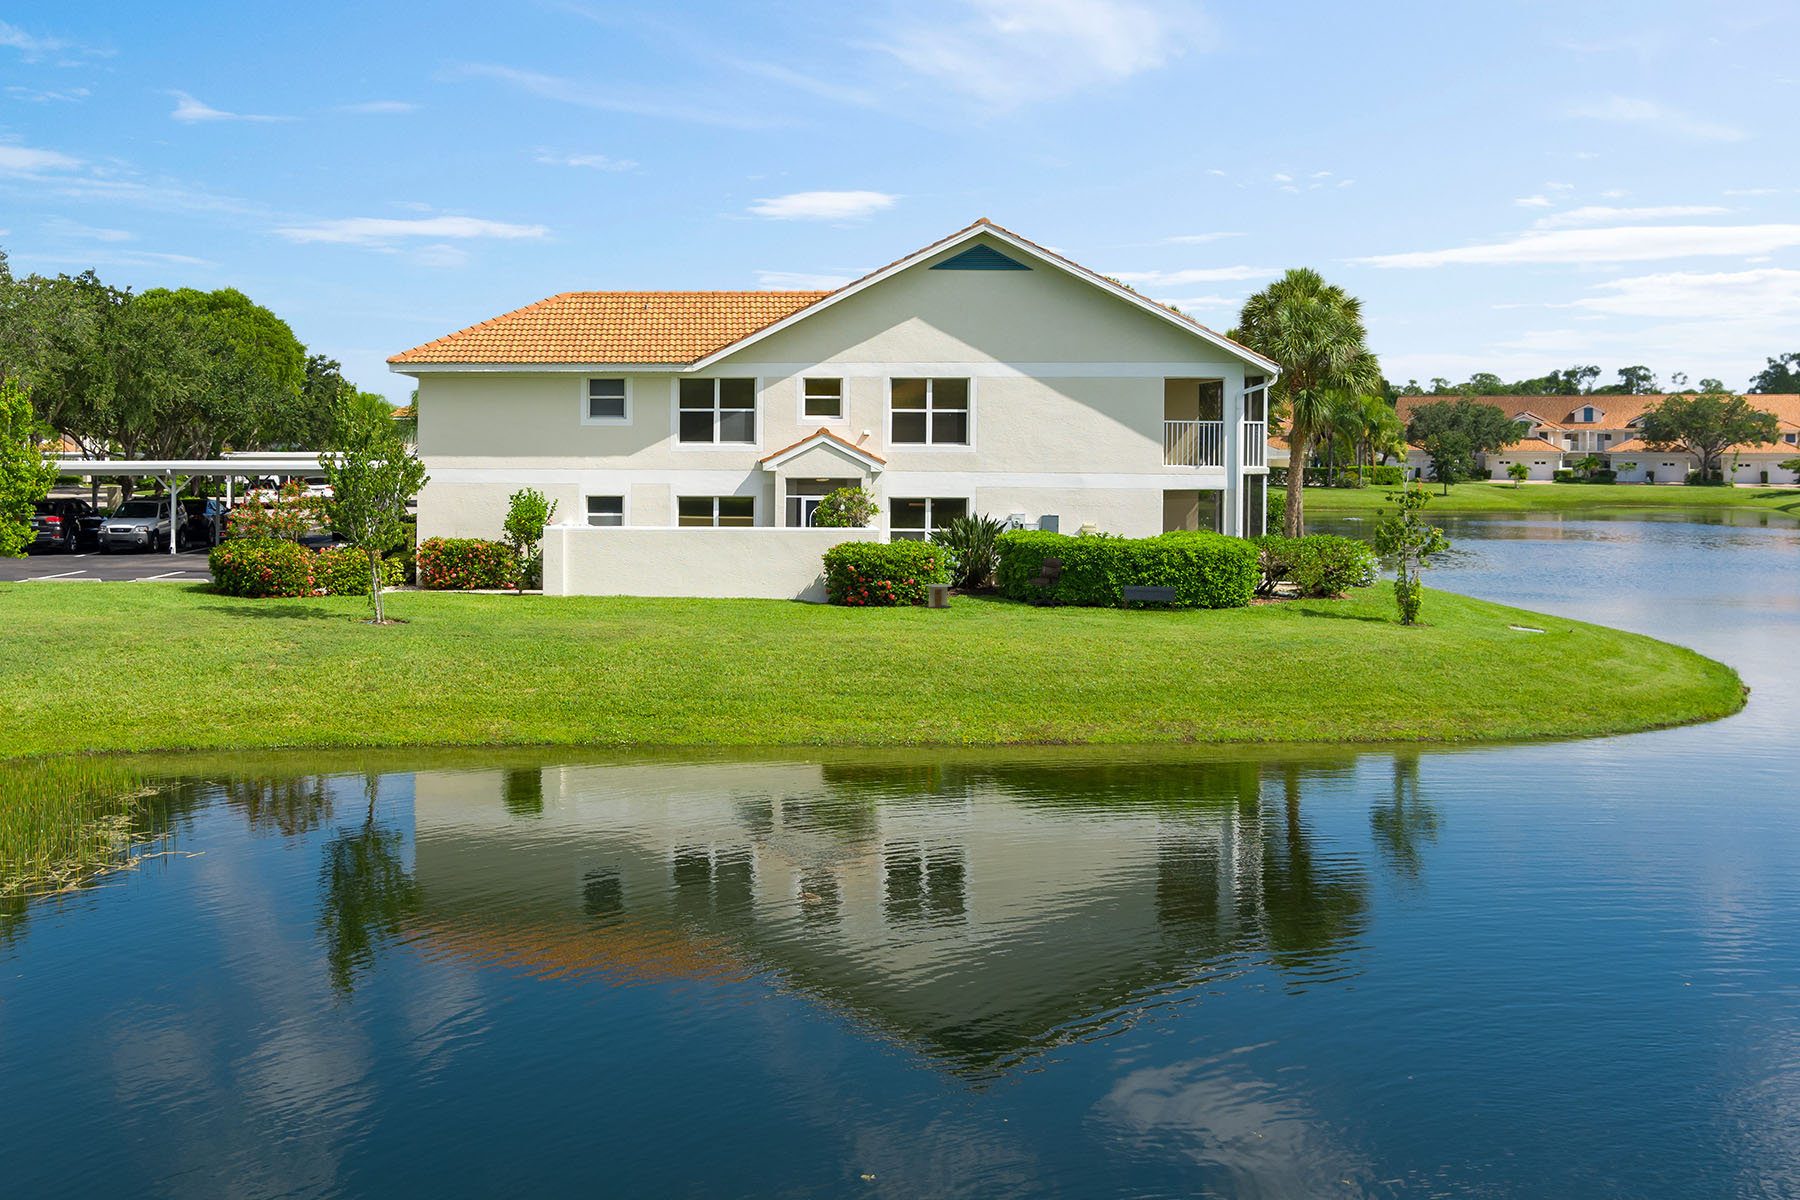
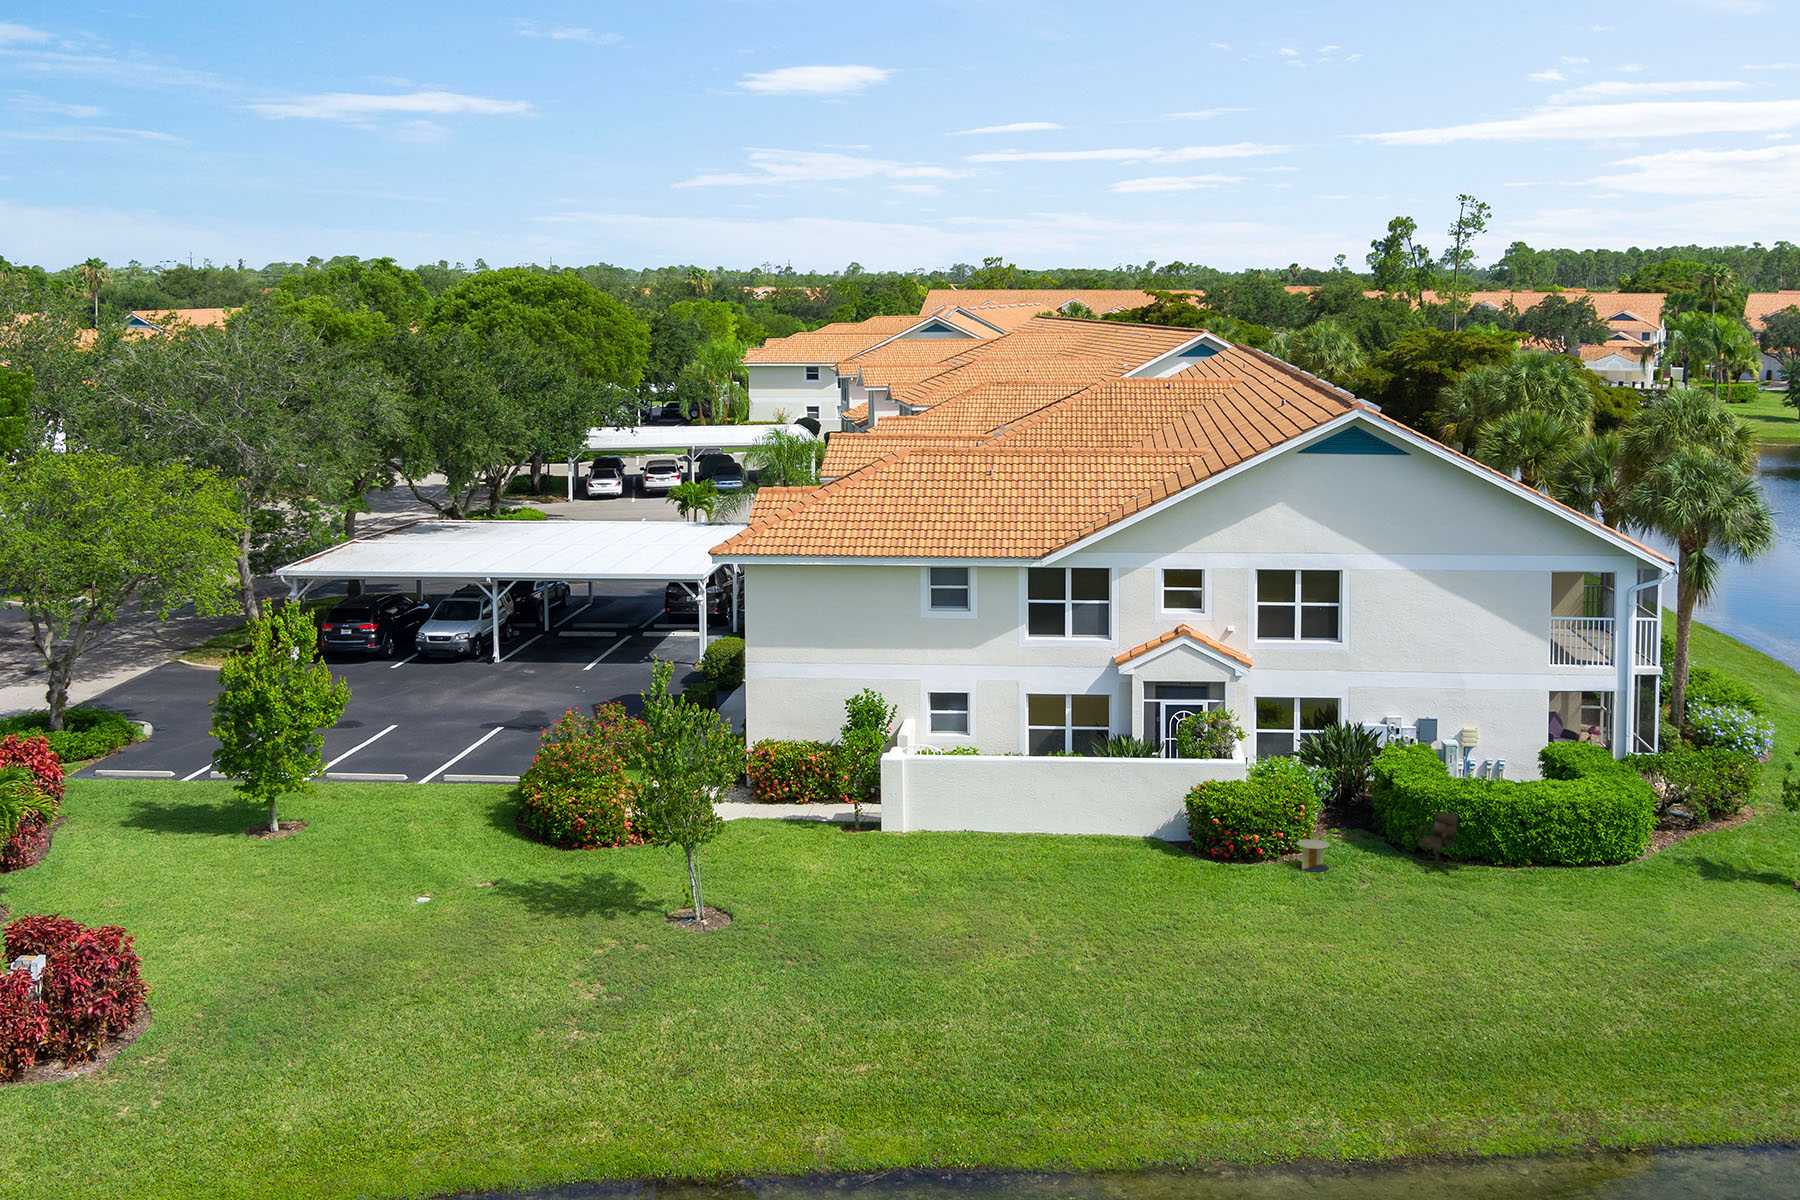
bench: present [1124,586,1176,612] -> none [1532,852,1595,889]

